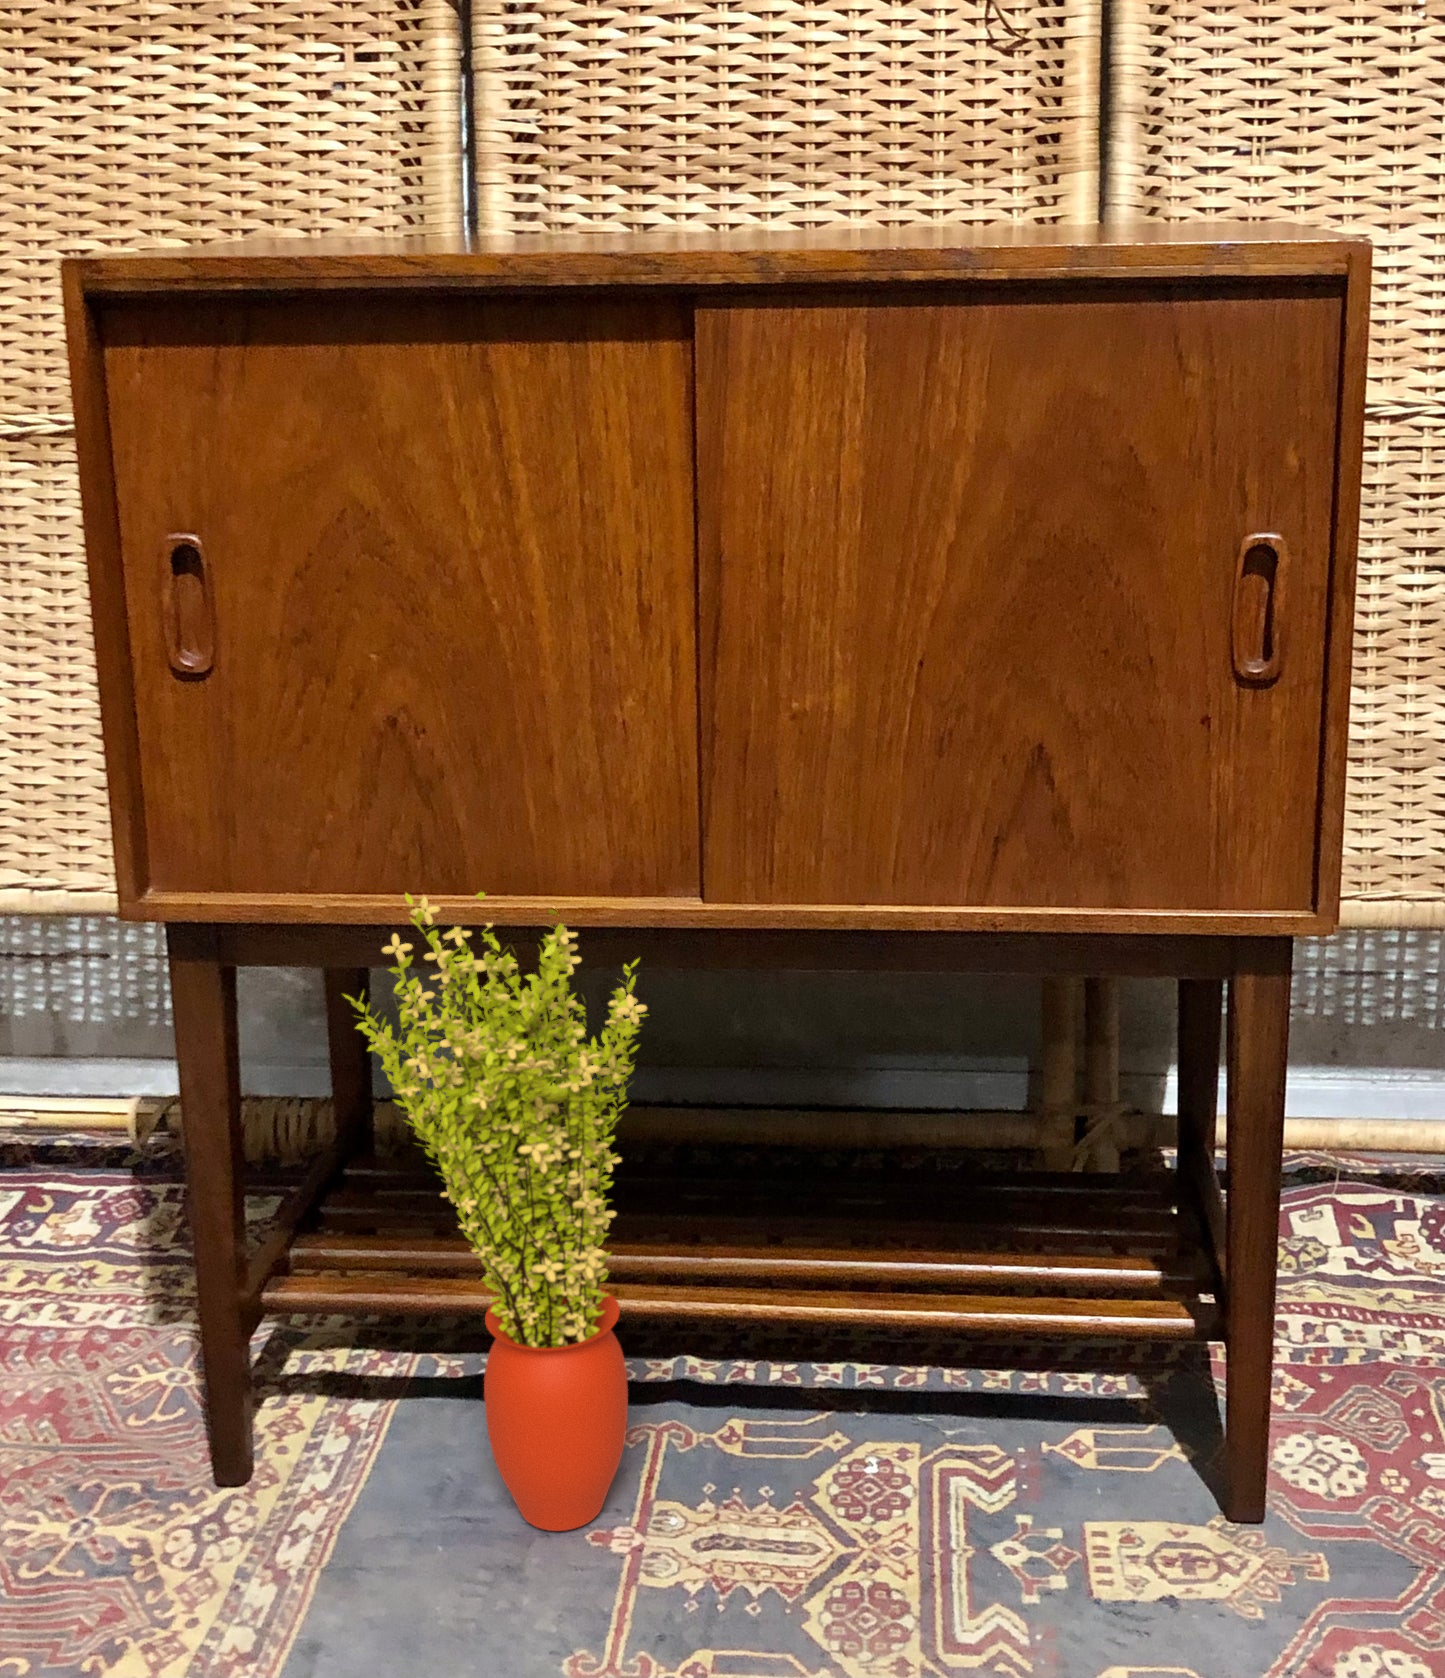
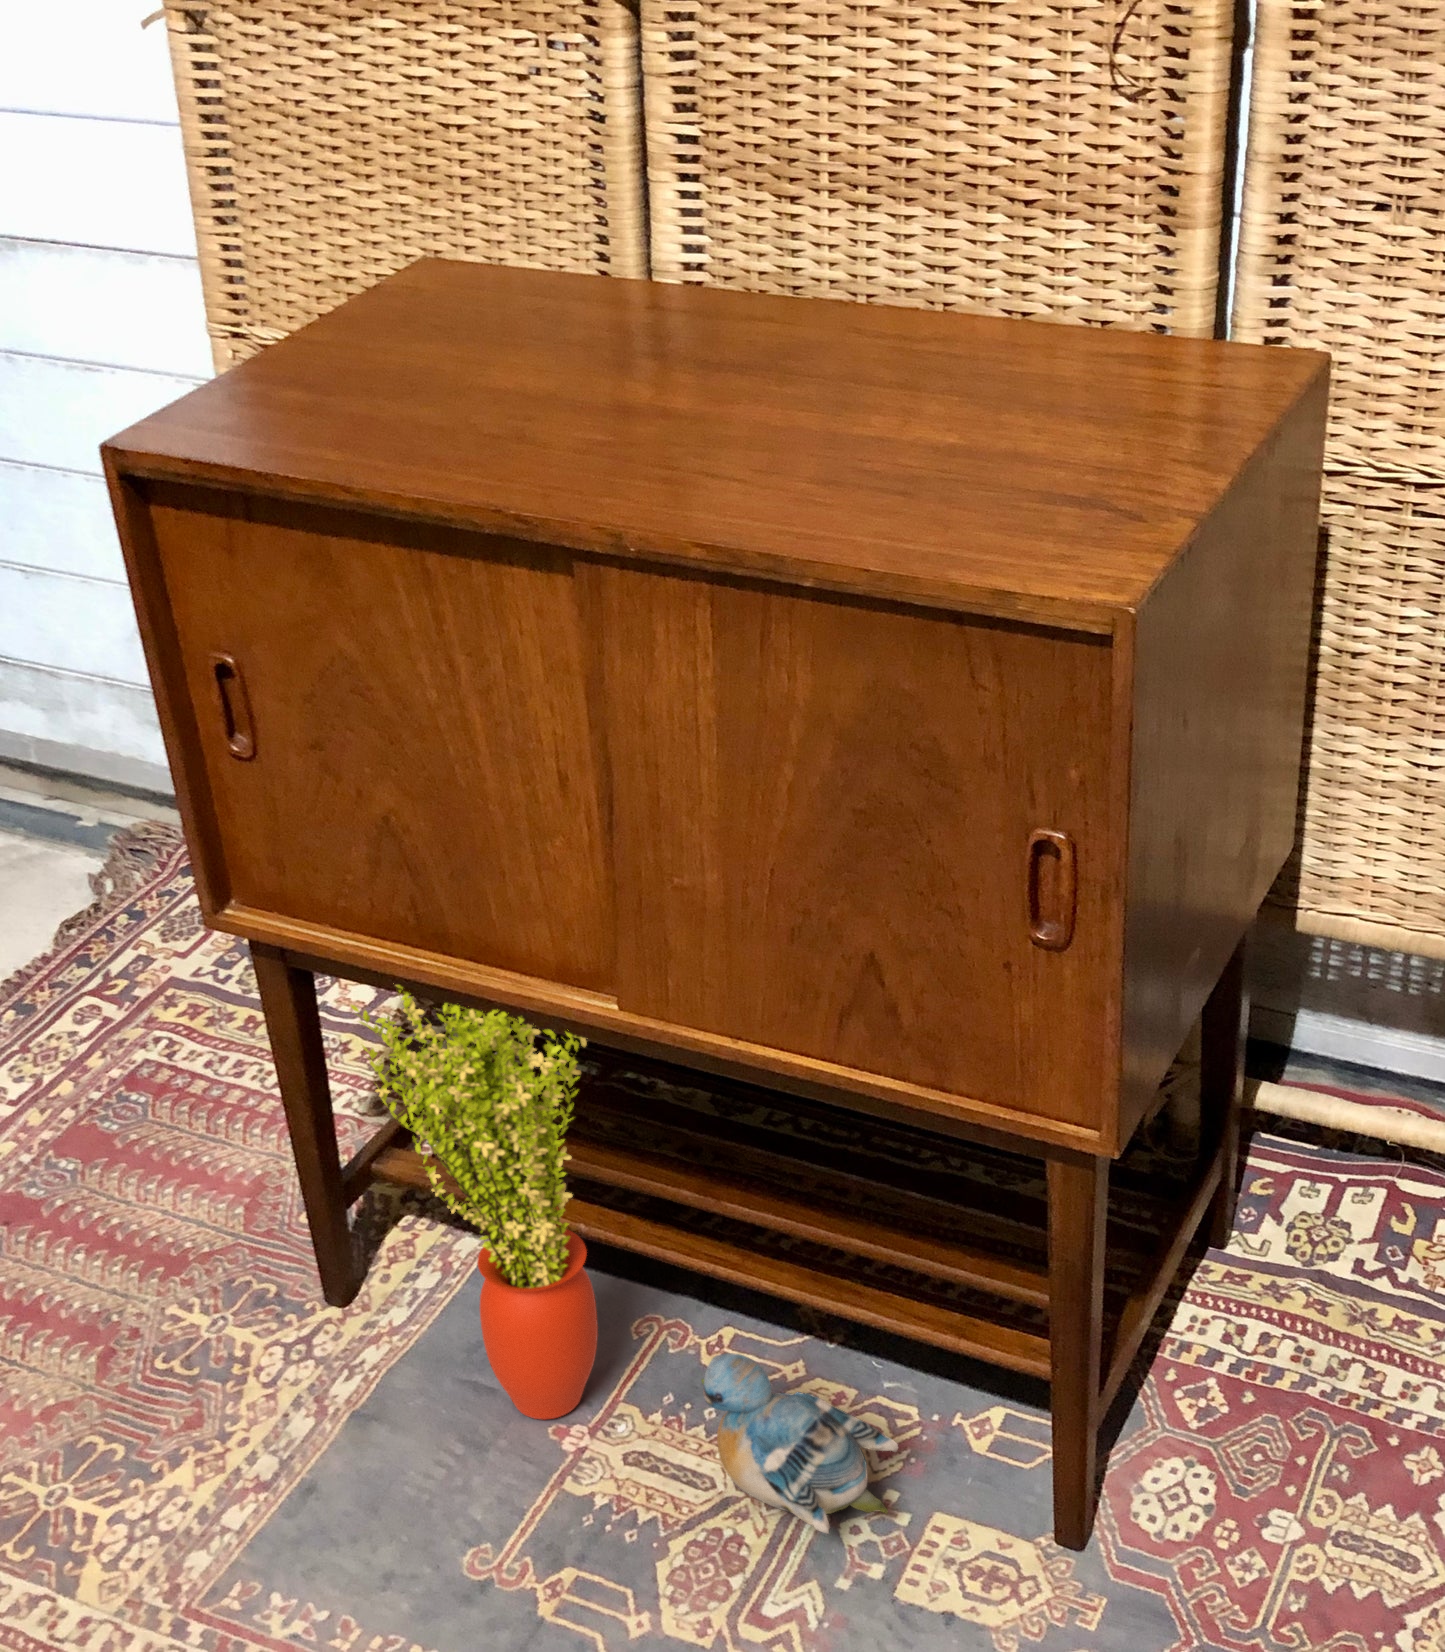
plush toy: none [792,1368,1049,1553] -> present [702,1353,898,1534]

